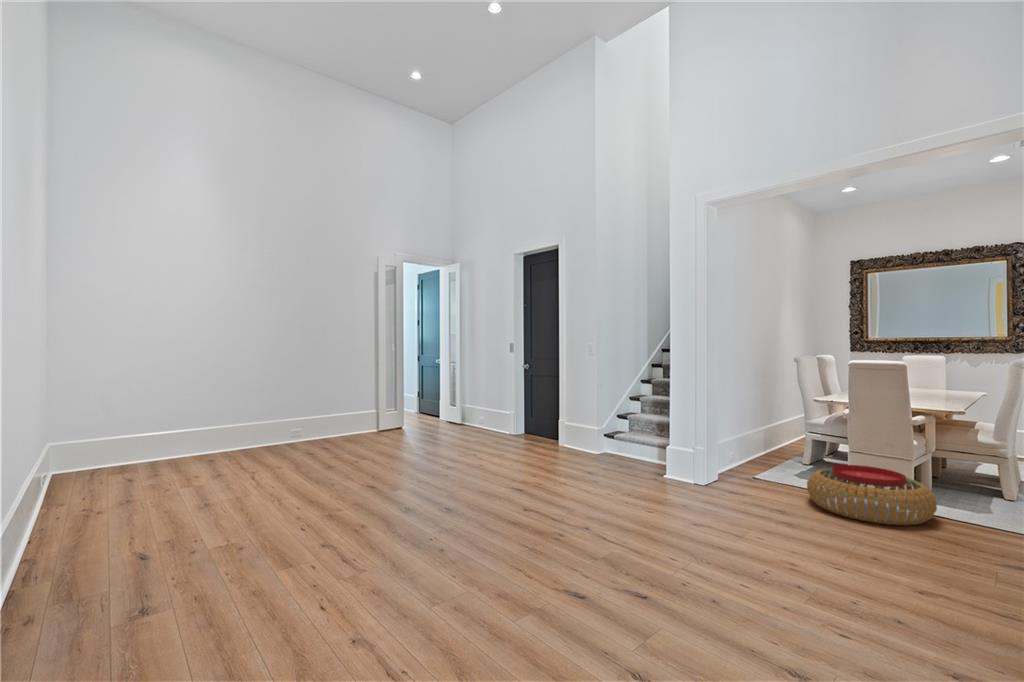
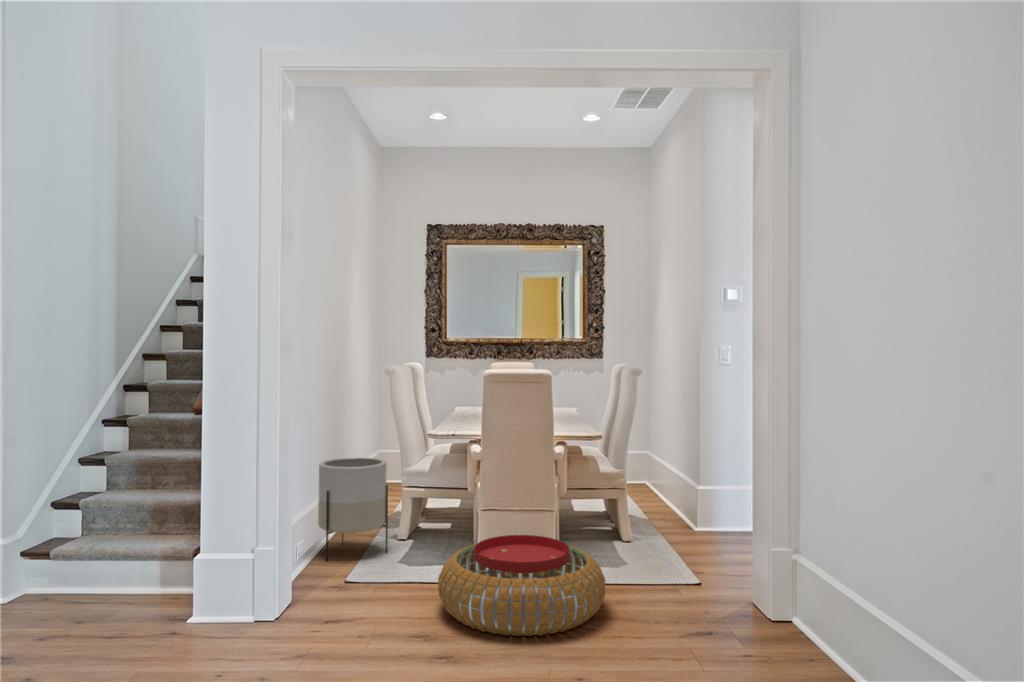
planter: none [748,411,793,471] -> present [318,457,388,561]

